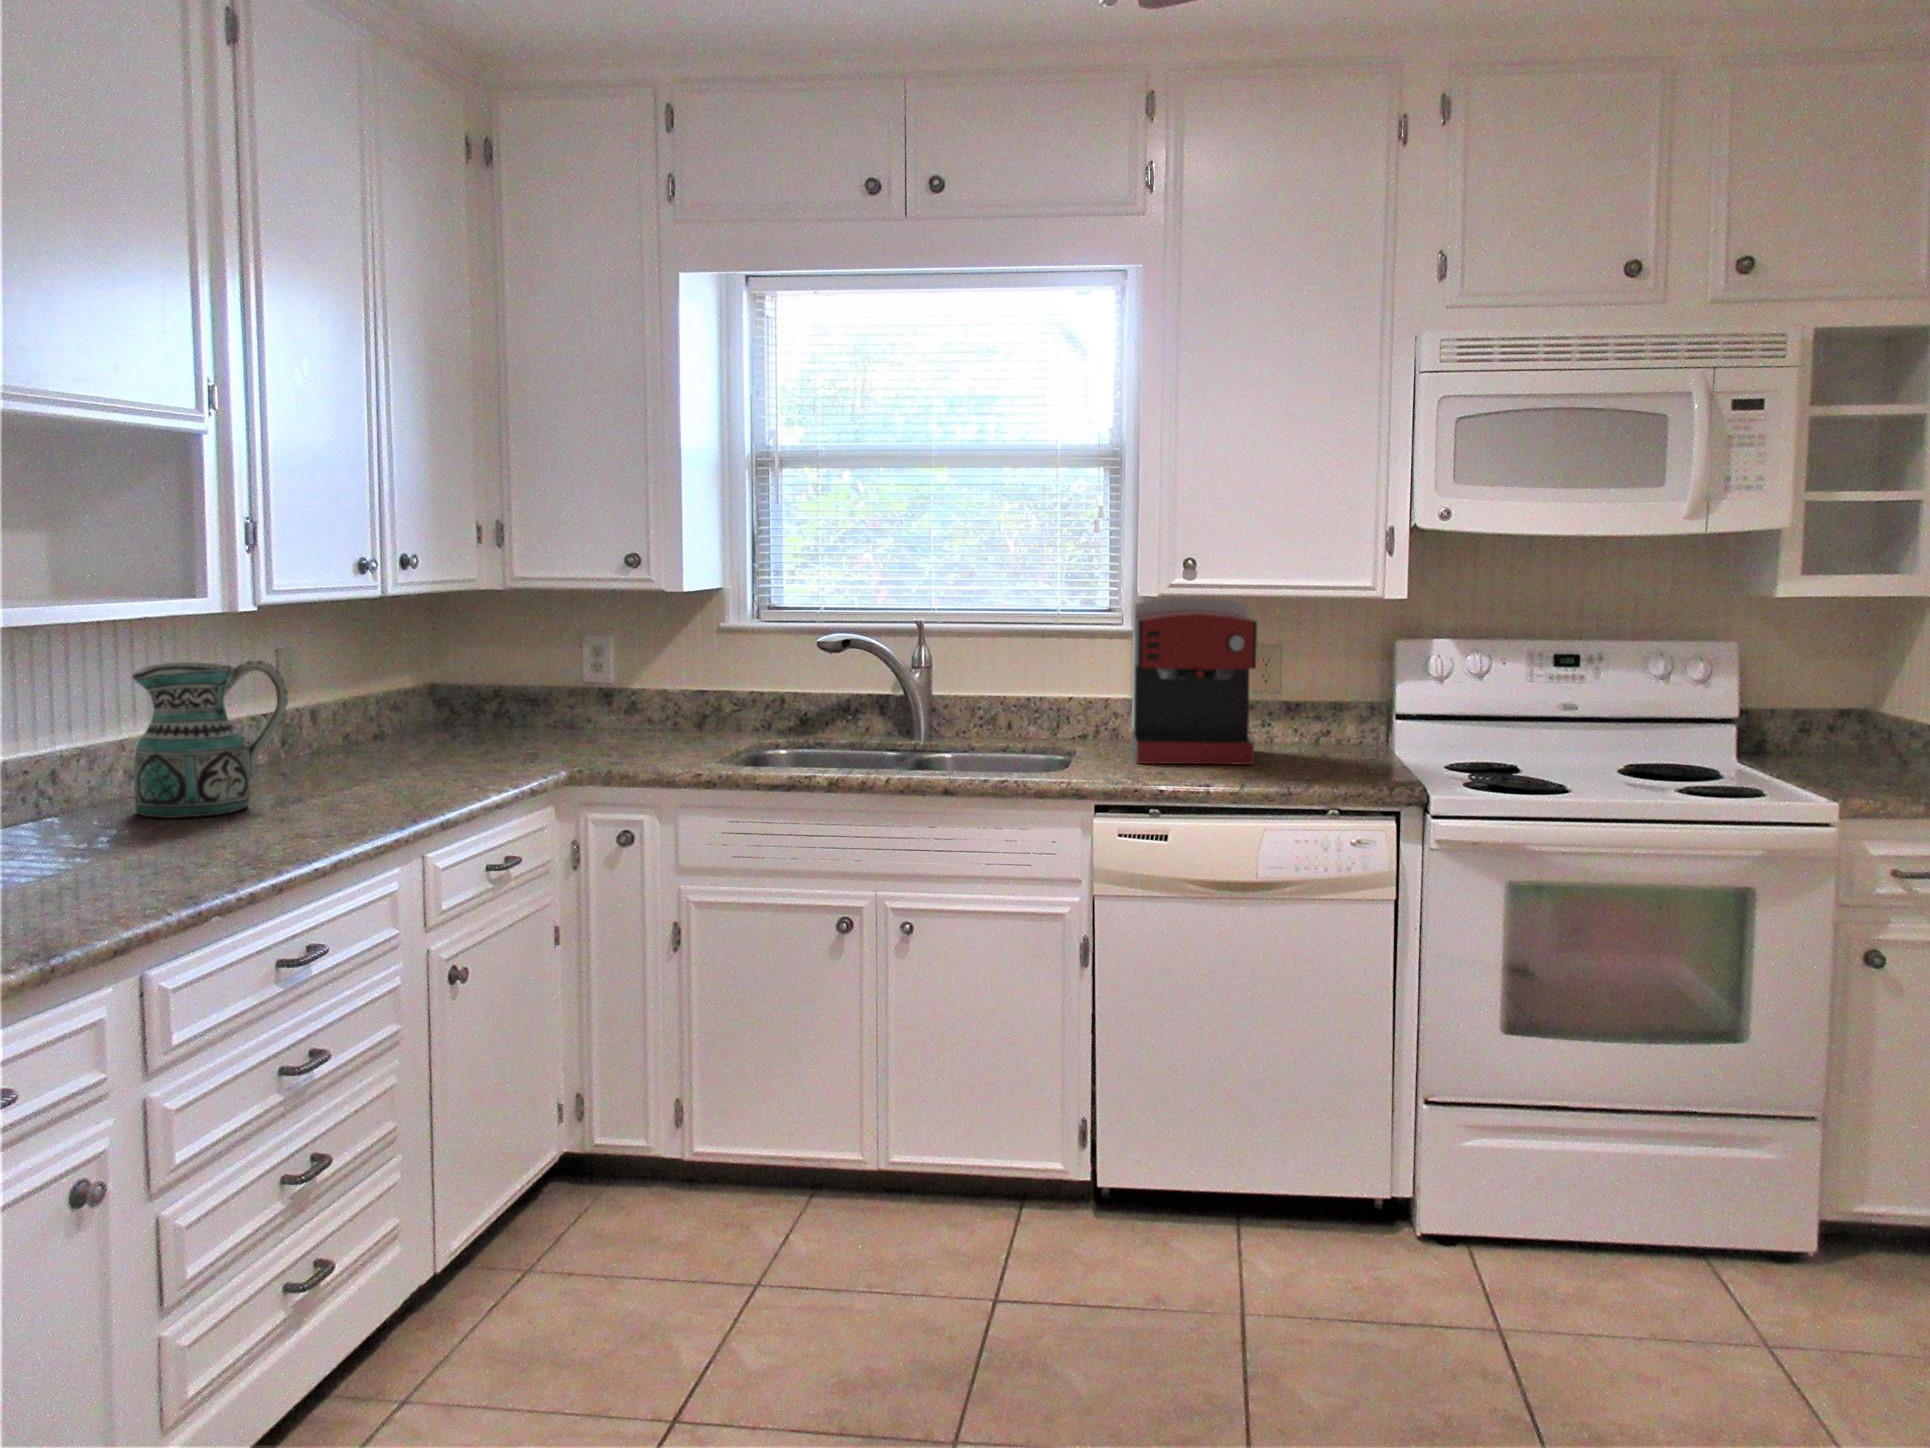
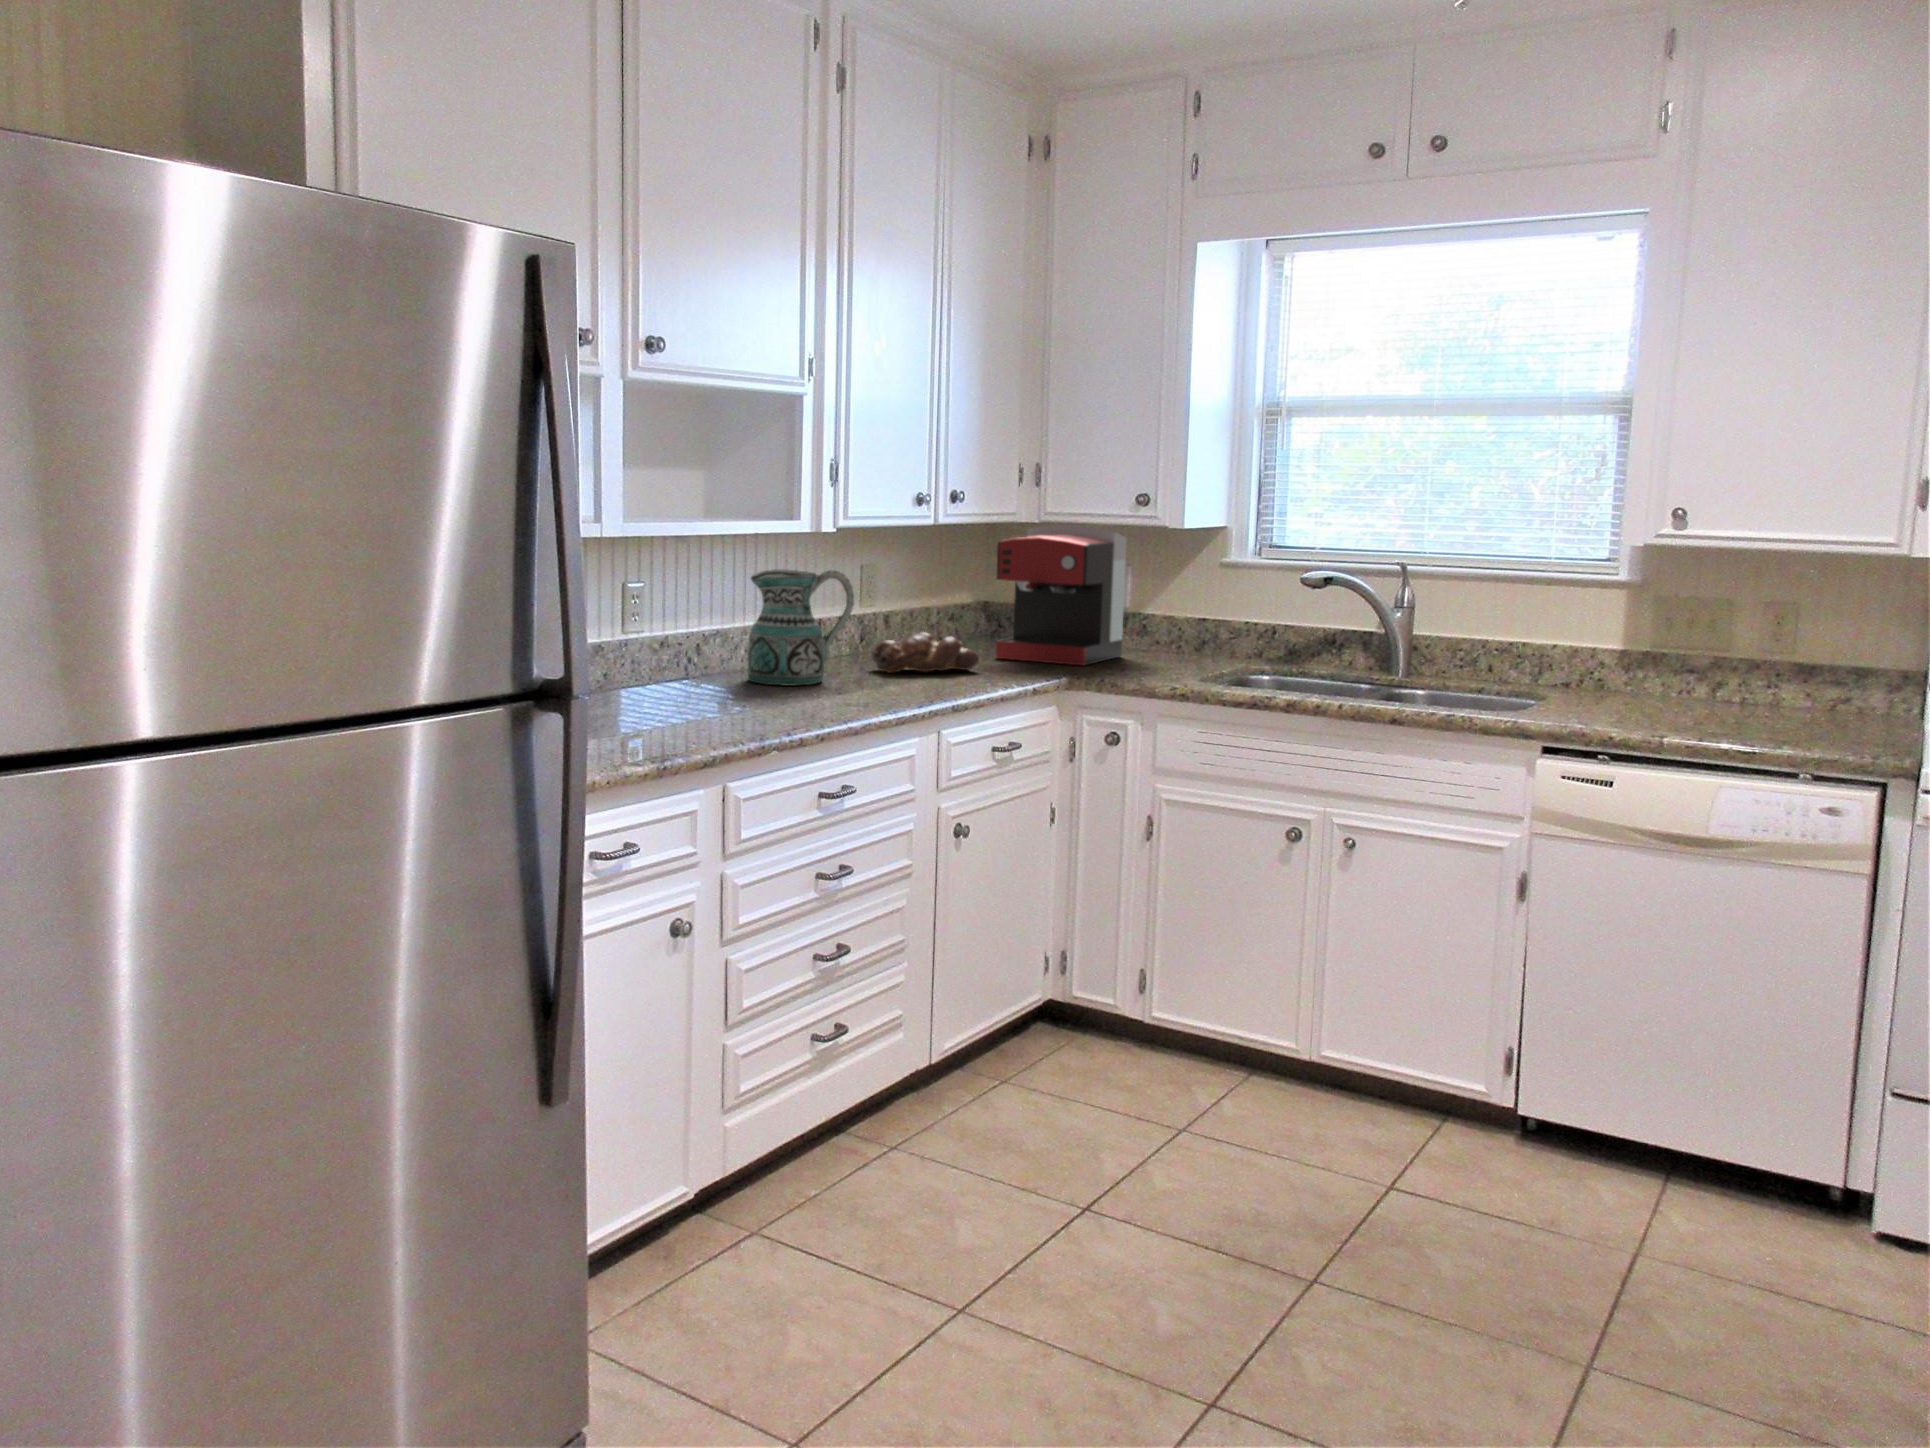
coffee maker: present [1132,597,1257,765] -> present [996,524,1127,666]
bread loaf: none [308,730,453,785] -> present [872,632,979,673]

